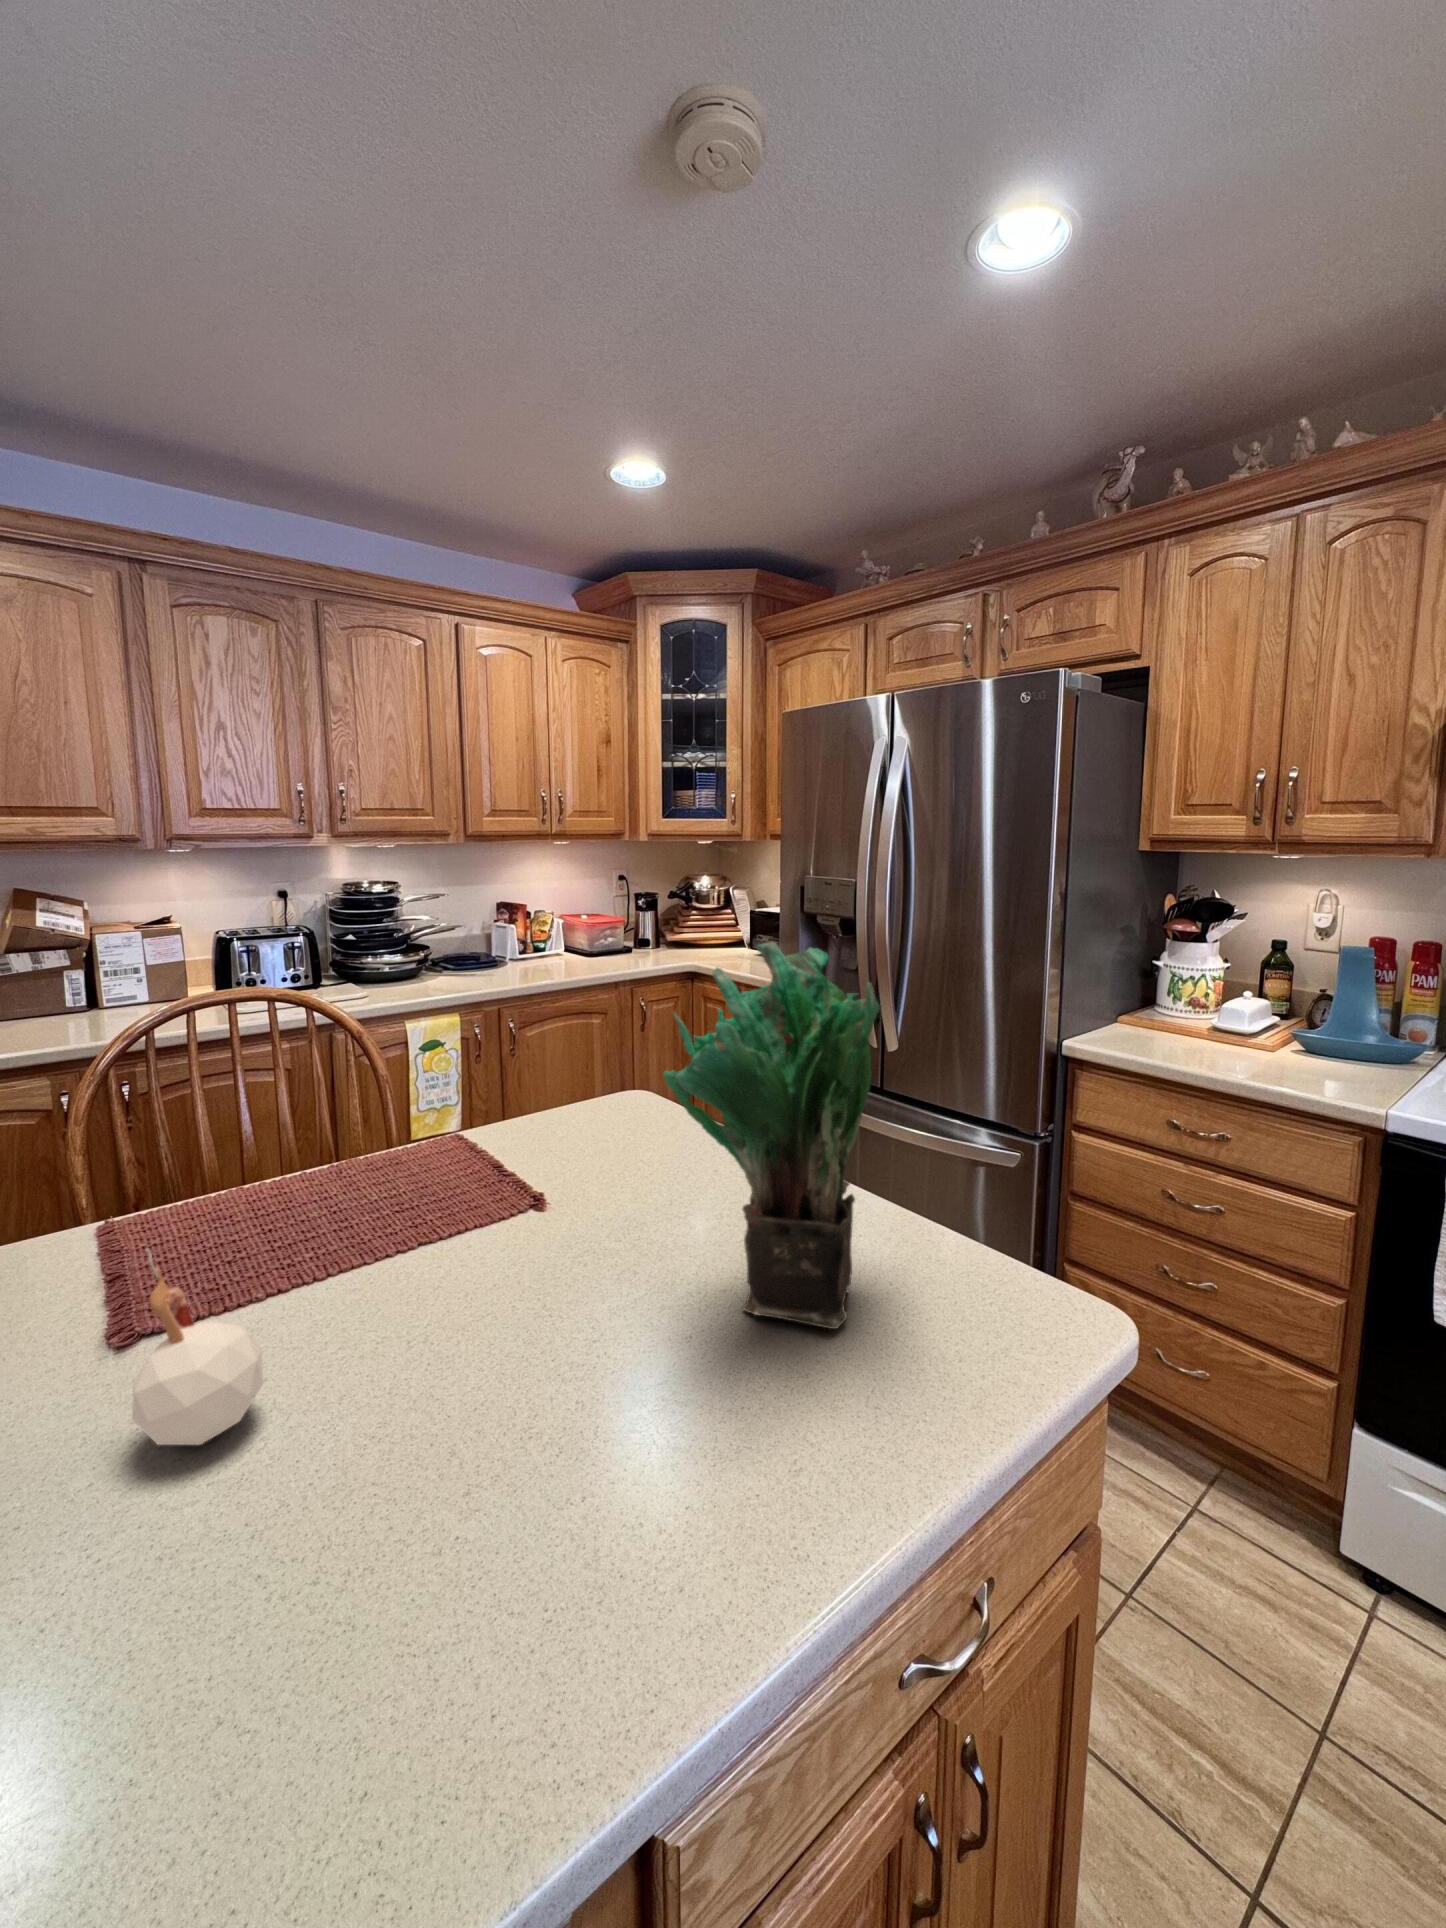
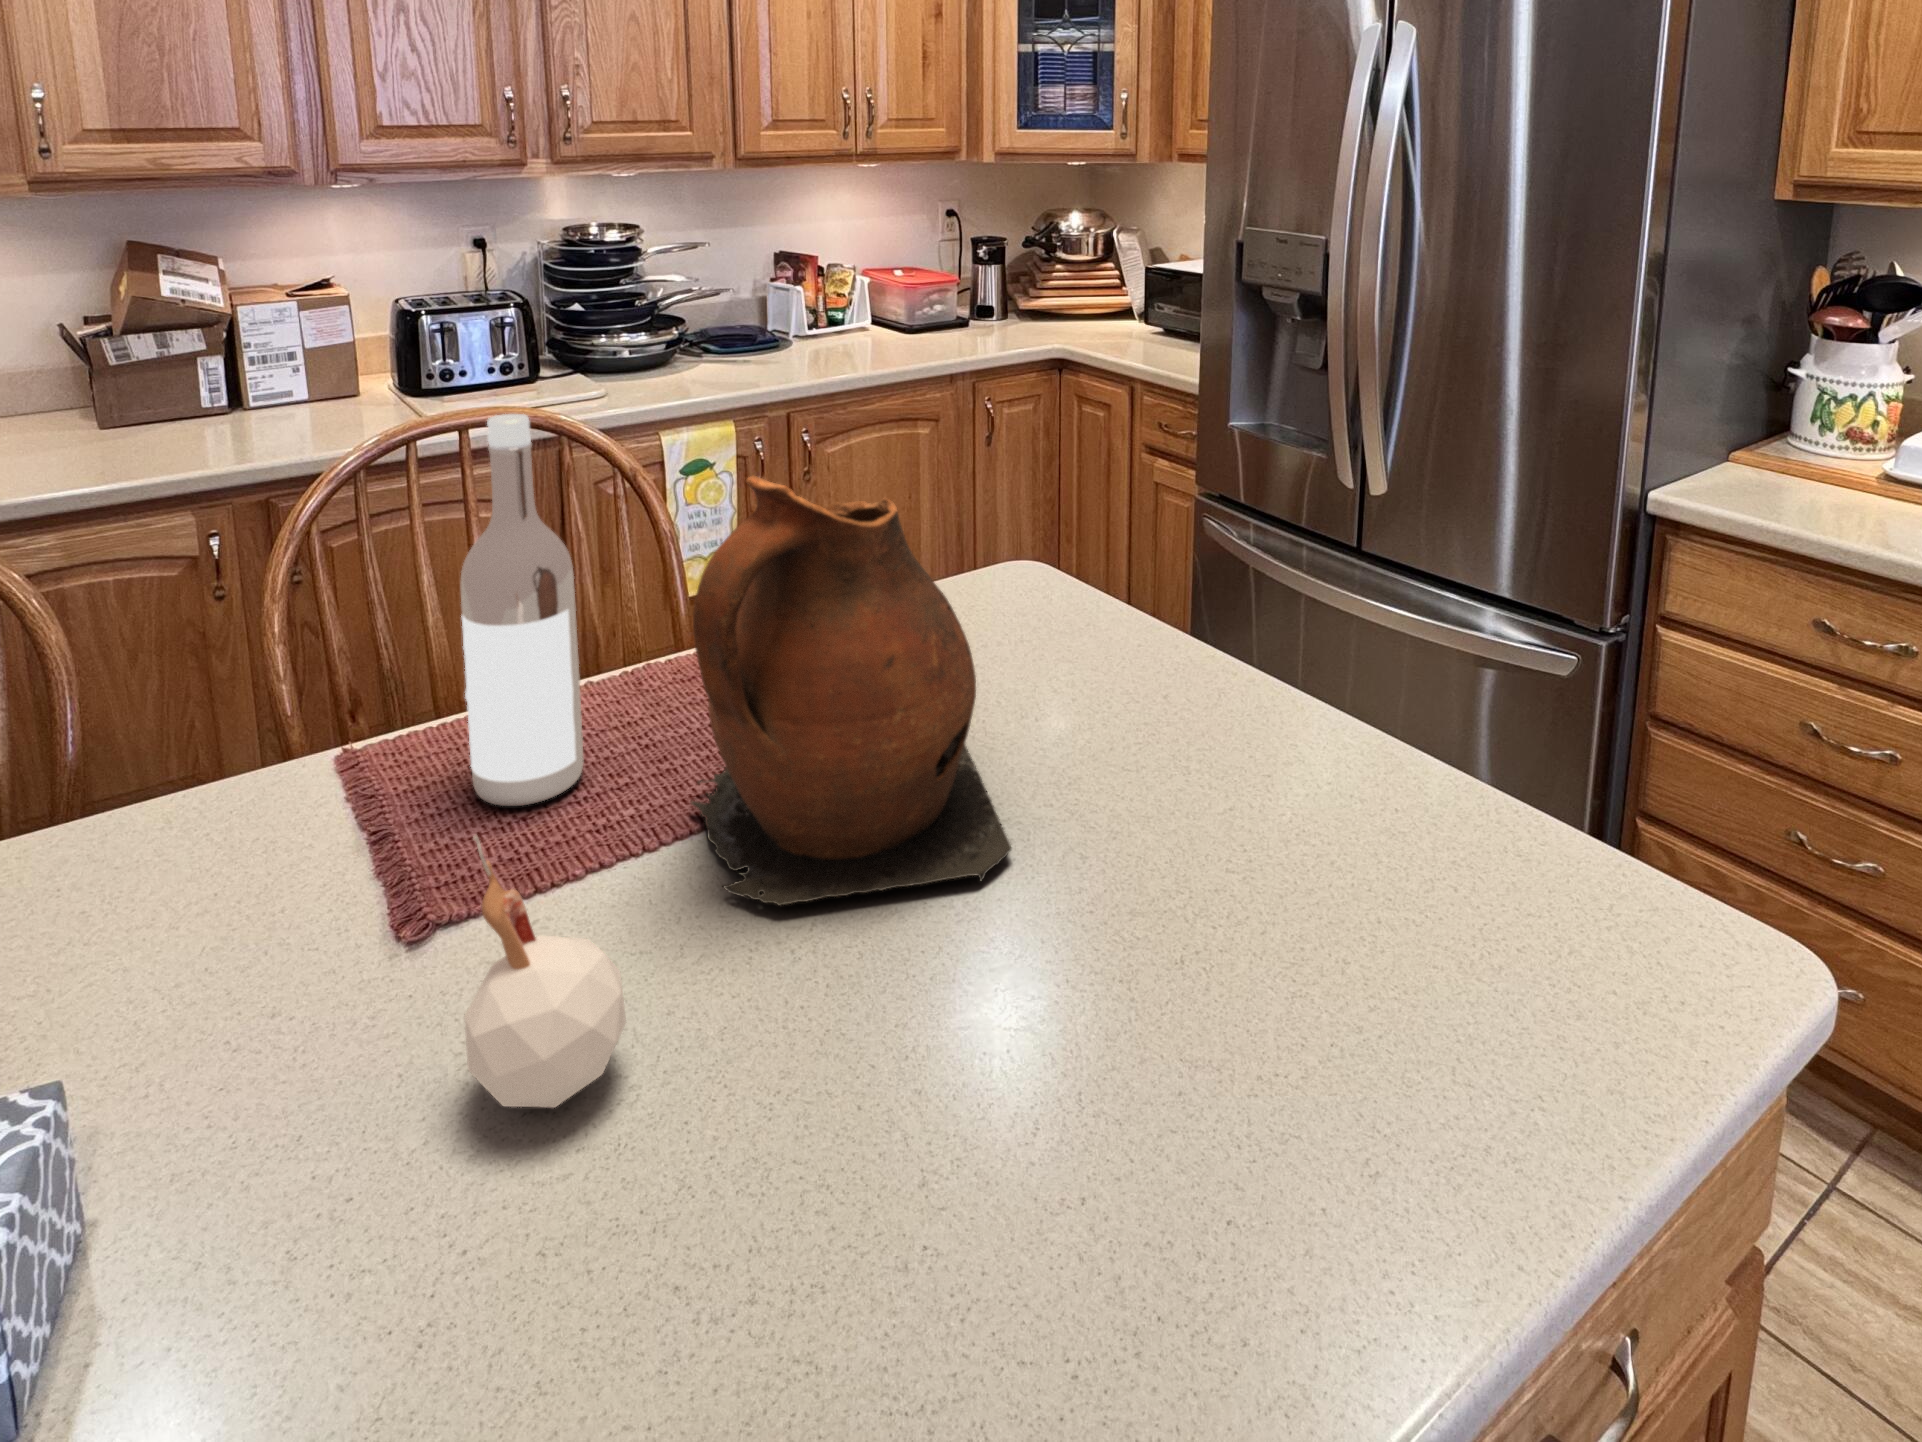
potted plant: present [663,942,880,1329] -> none [1163,402,1496,970]
wine bottle: none [186,970,283,1253] -> present [461,414,583,806]
ceramic pitcher: none [341,1004,580,1307] -> present [691,476,1011,906]

